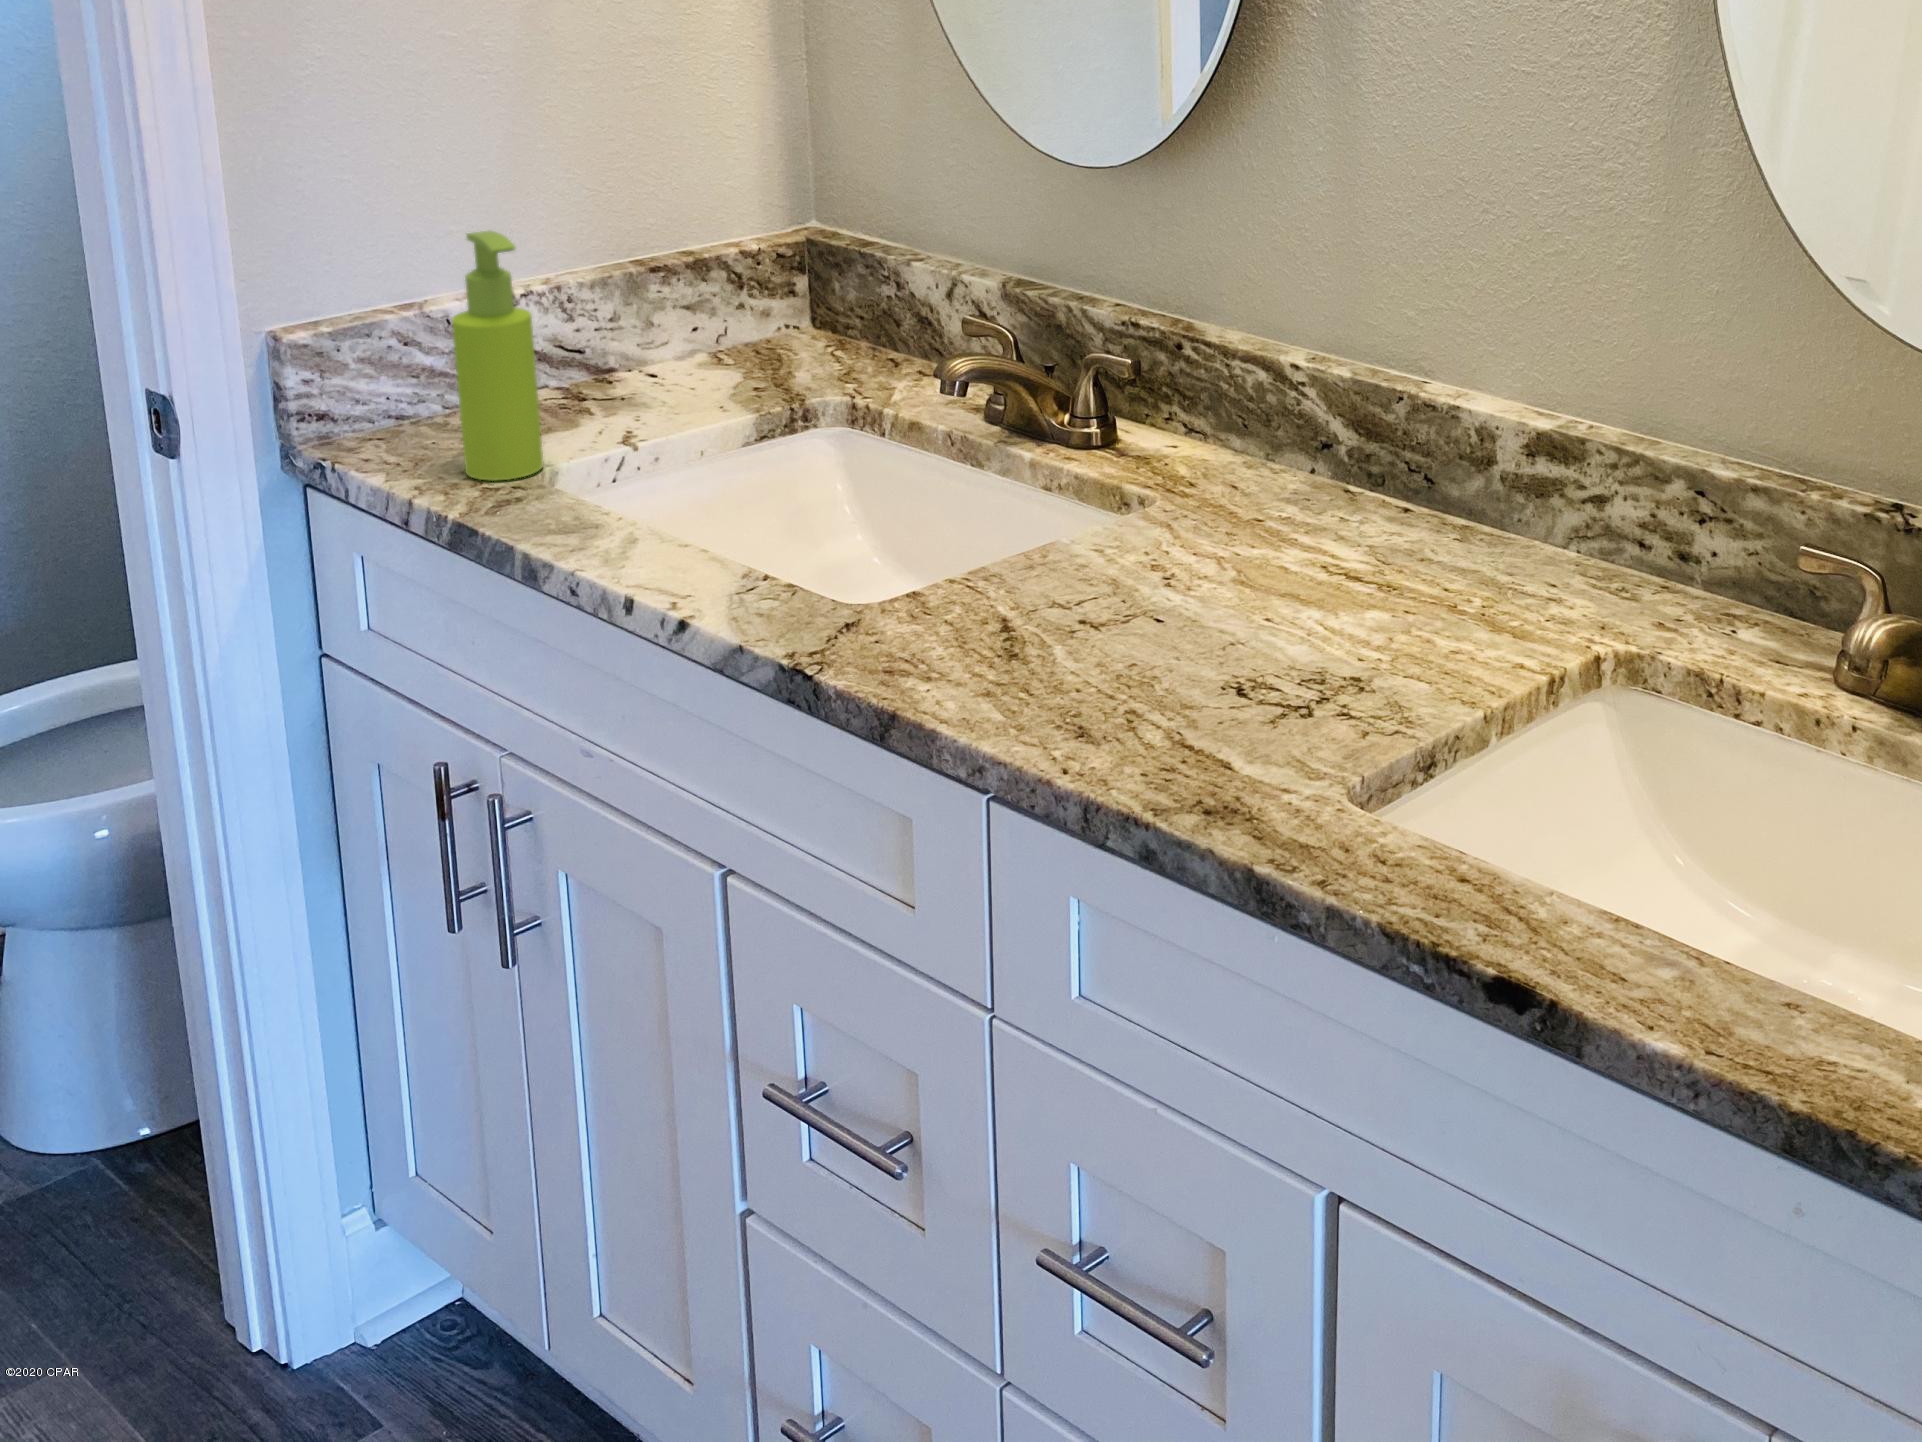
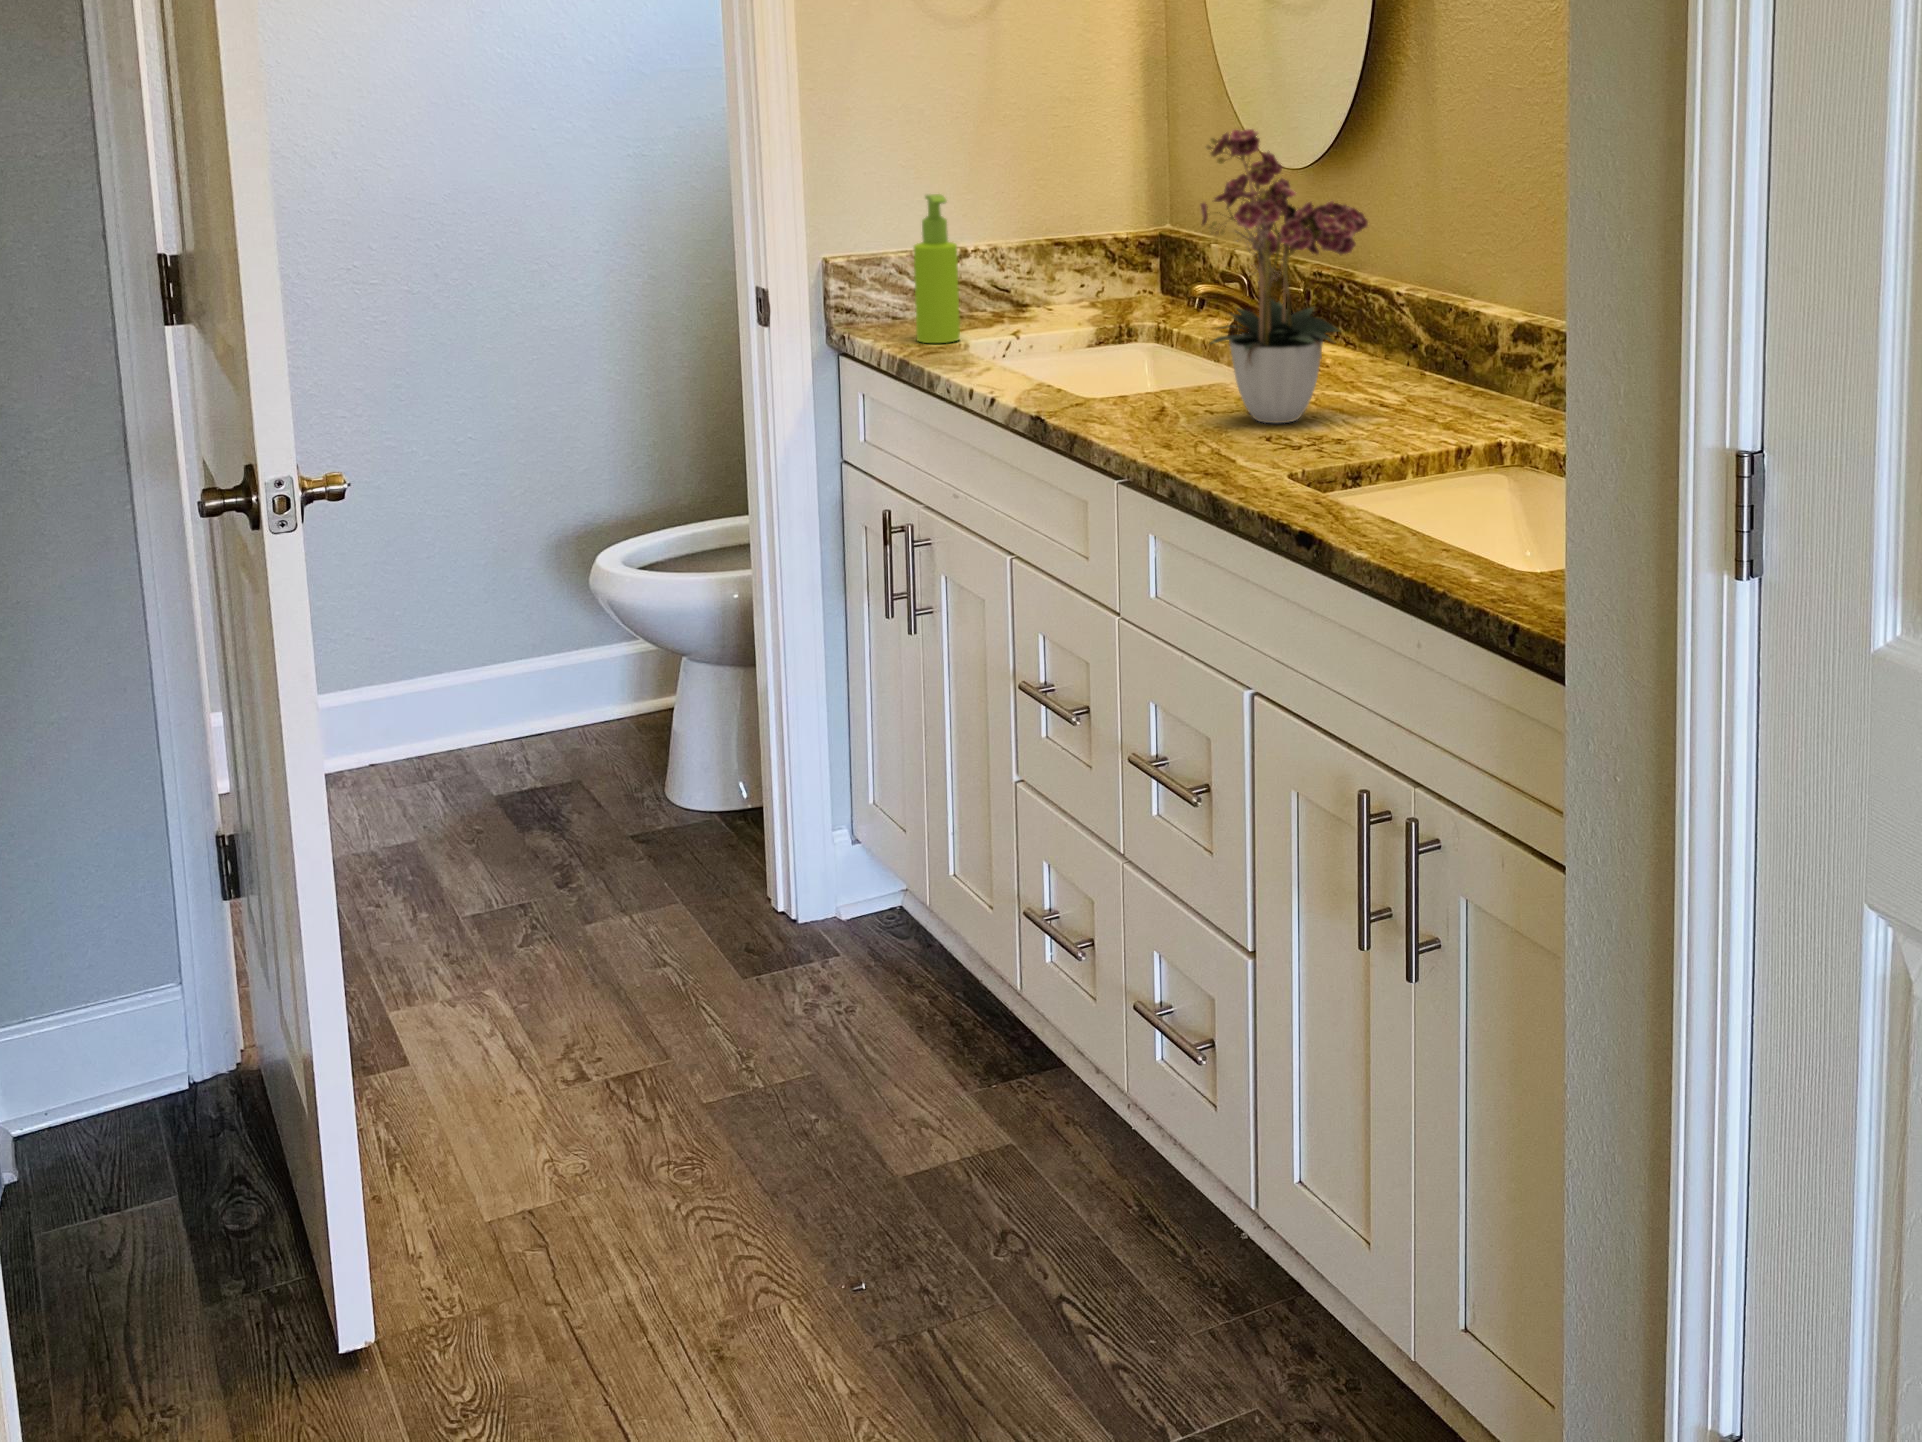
flower arrangement: none [1101,155,1390,658] -> present [1201,129,1368,423]

